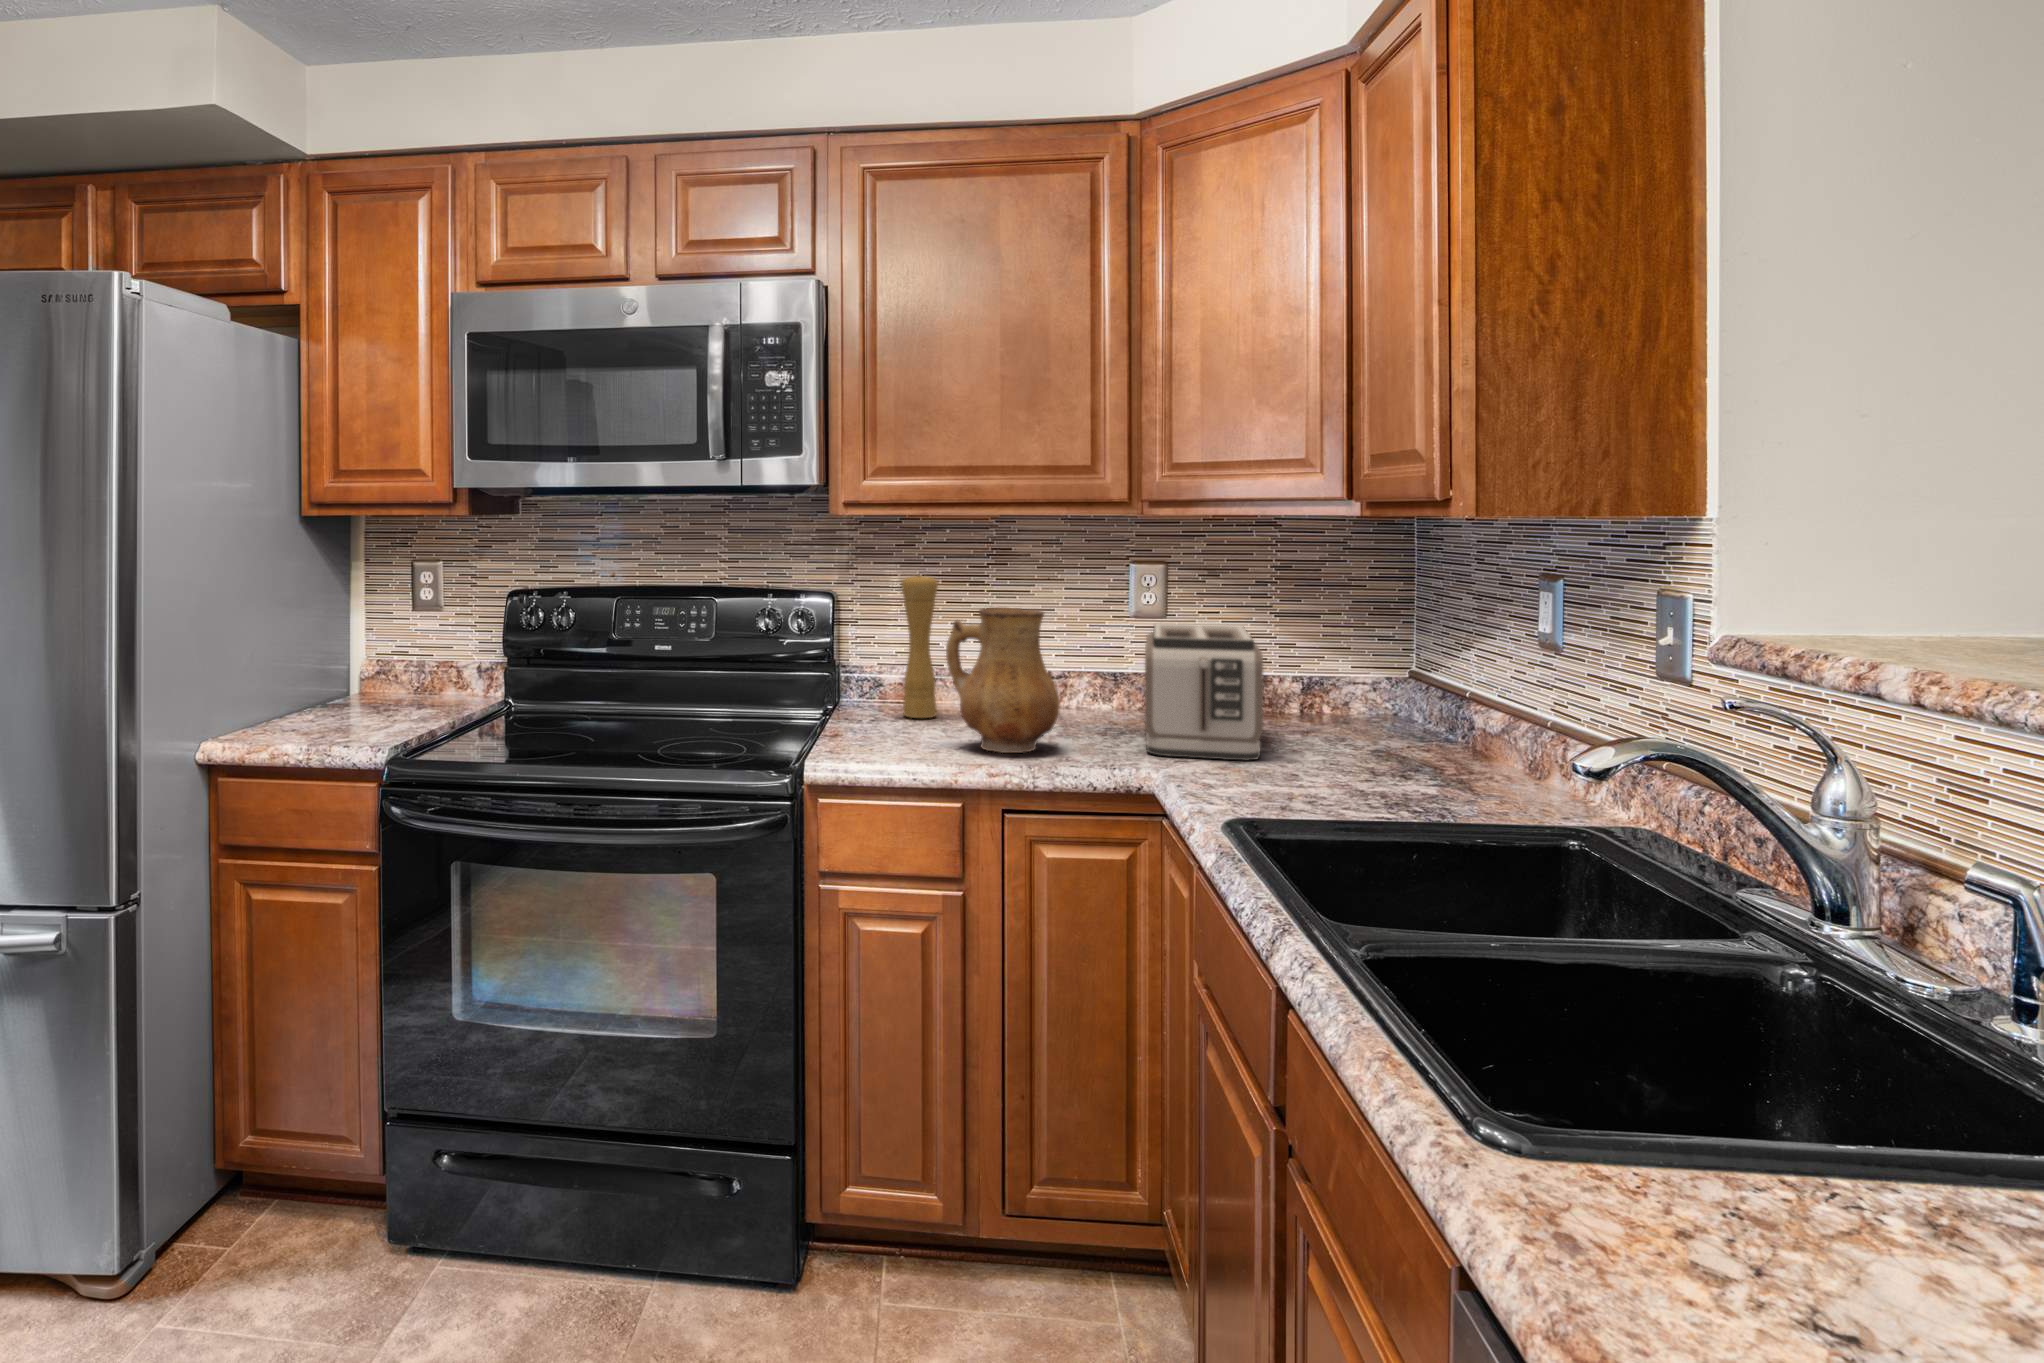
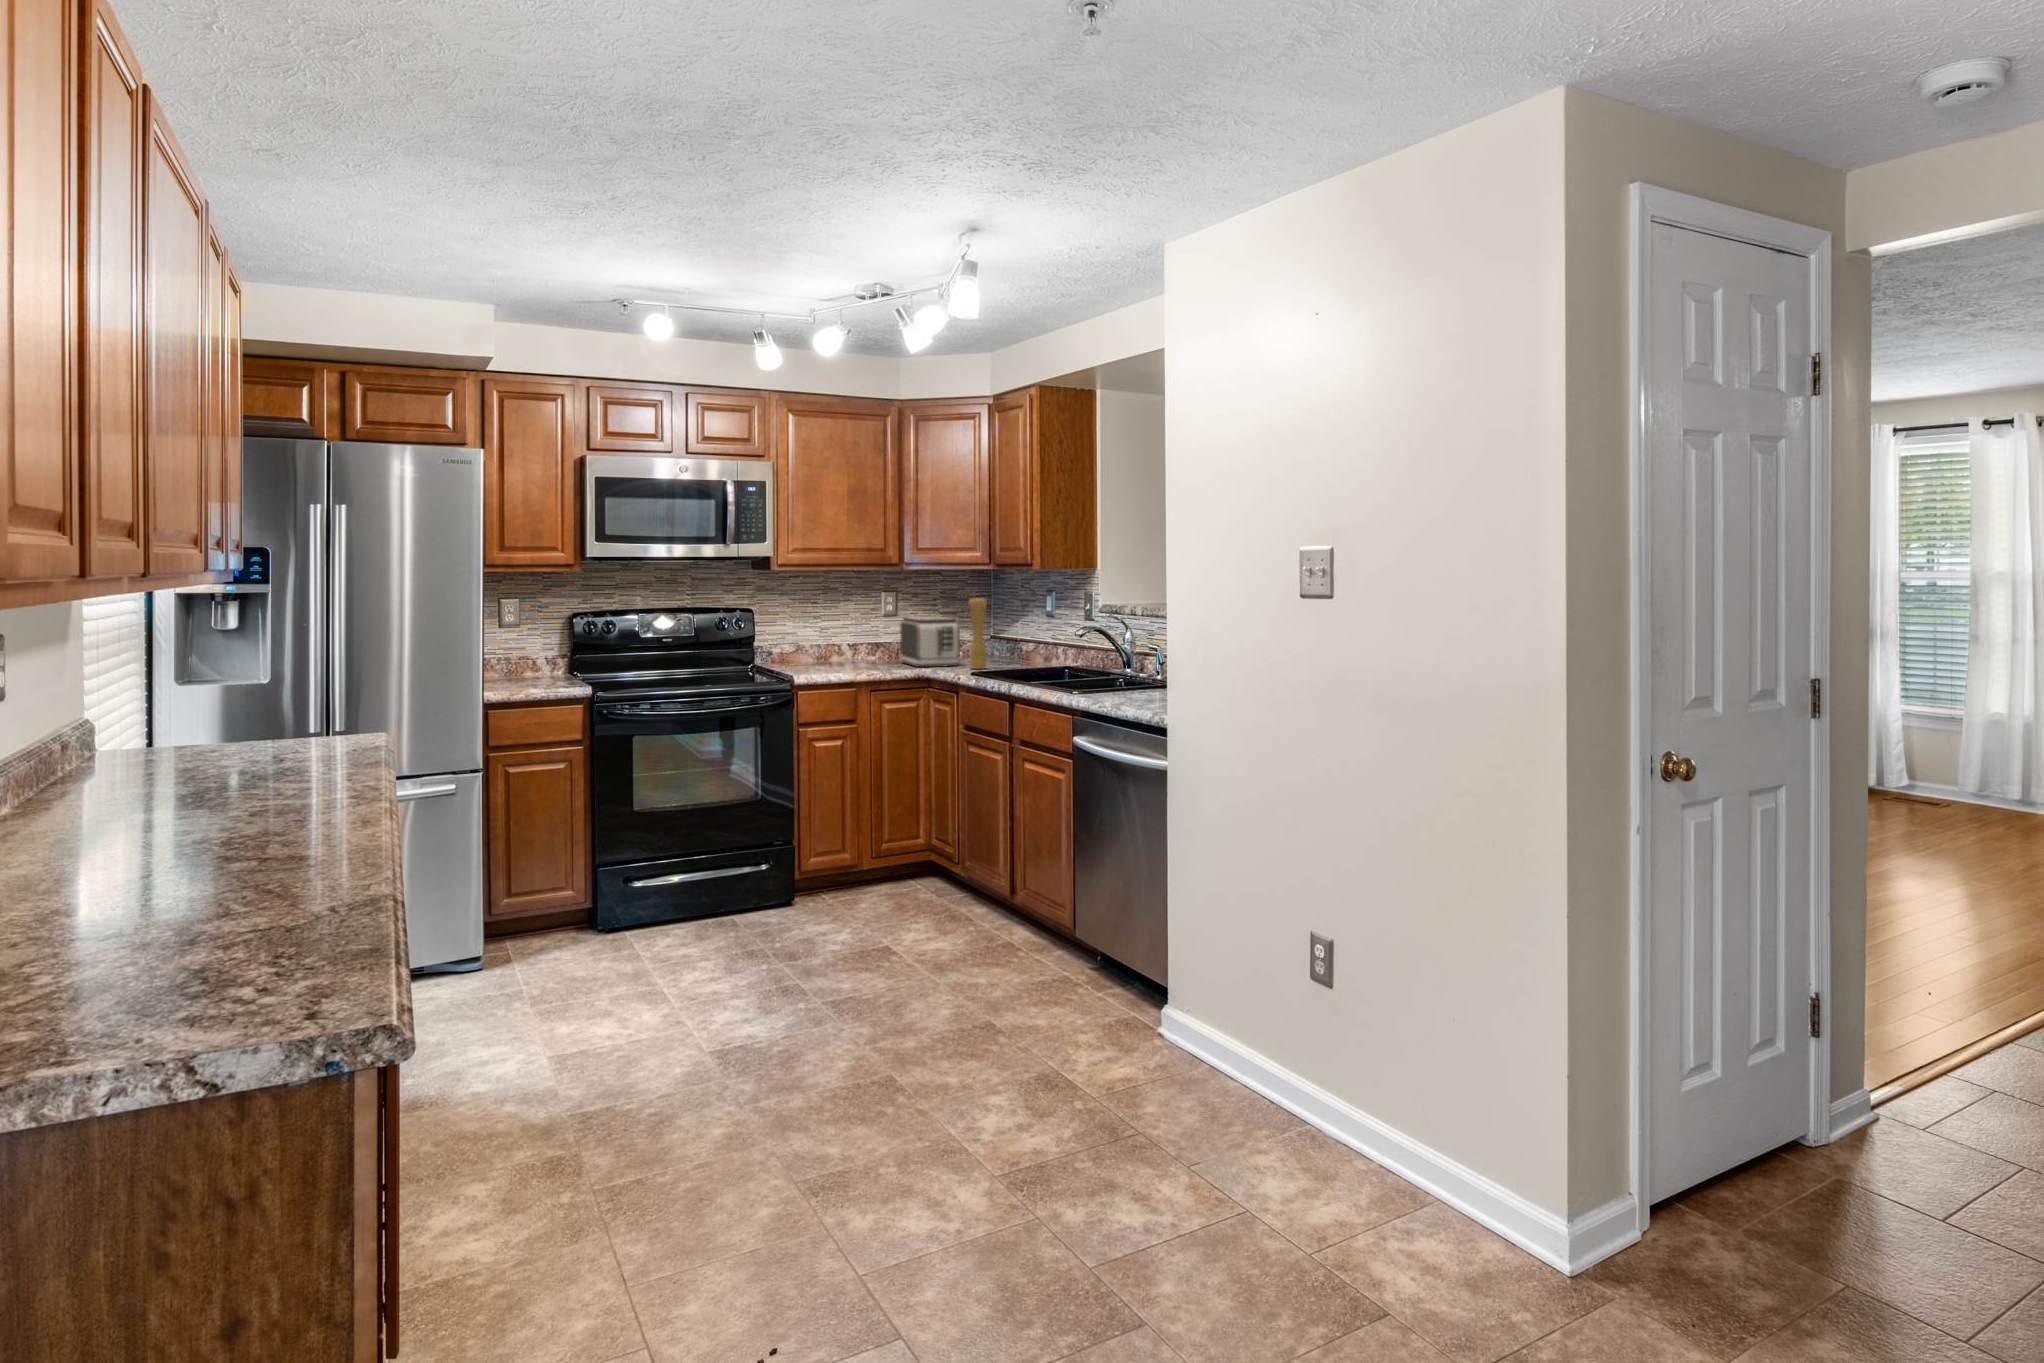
pepper mill: present [901,574,938,718] -> present [969,598,987,669]
ceramic pitcher: present [946,607,1060,753] -> none [836,610,884,670]

